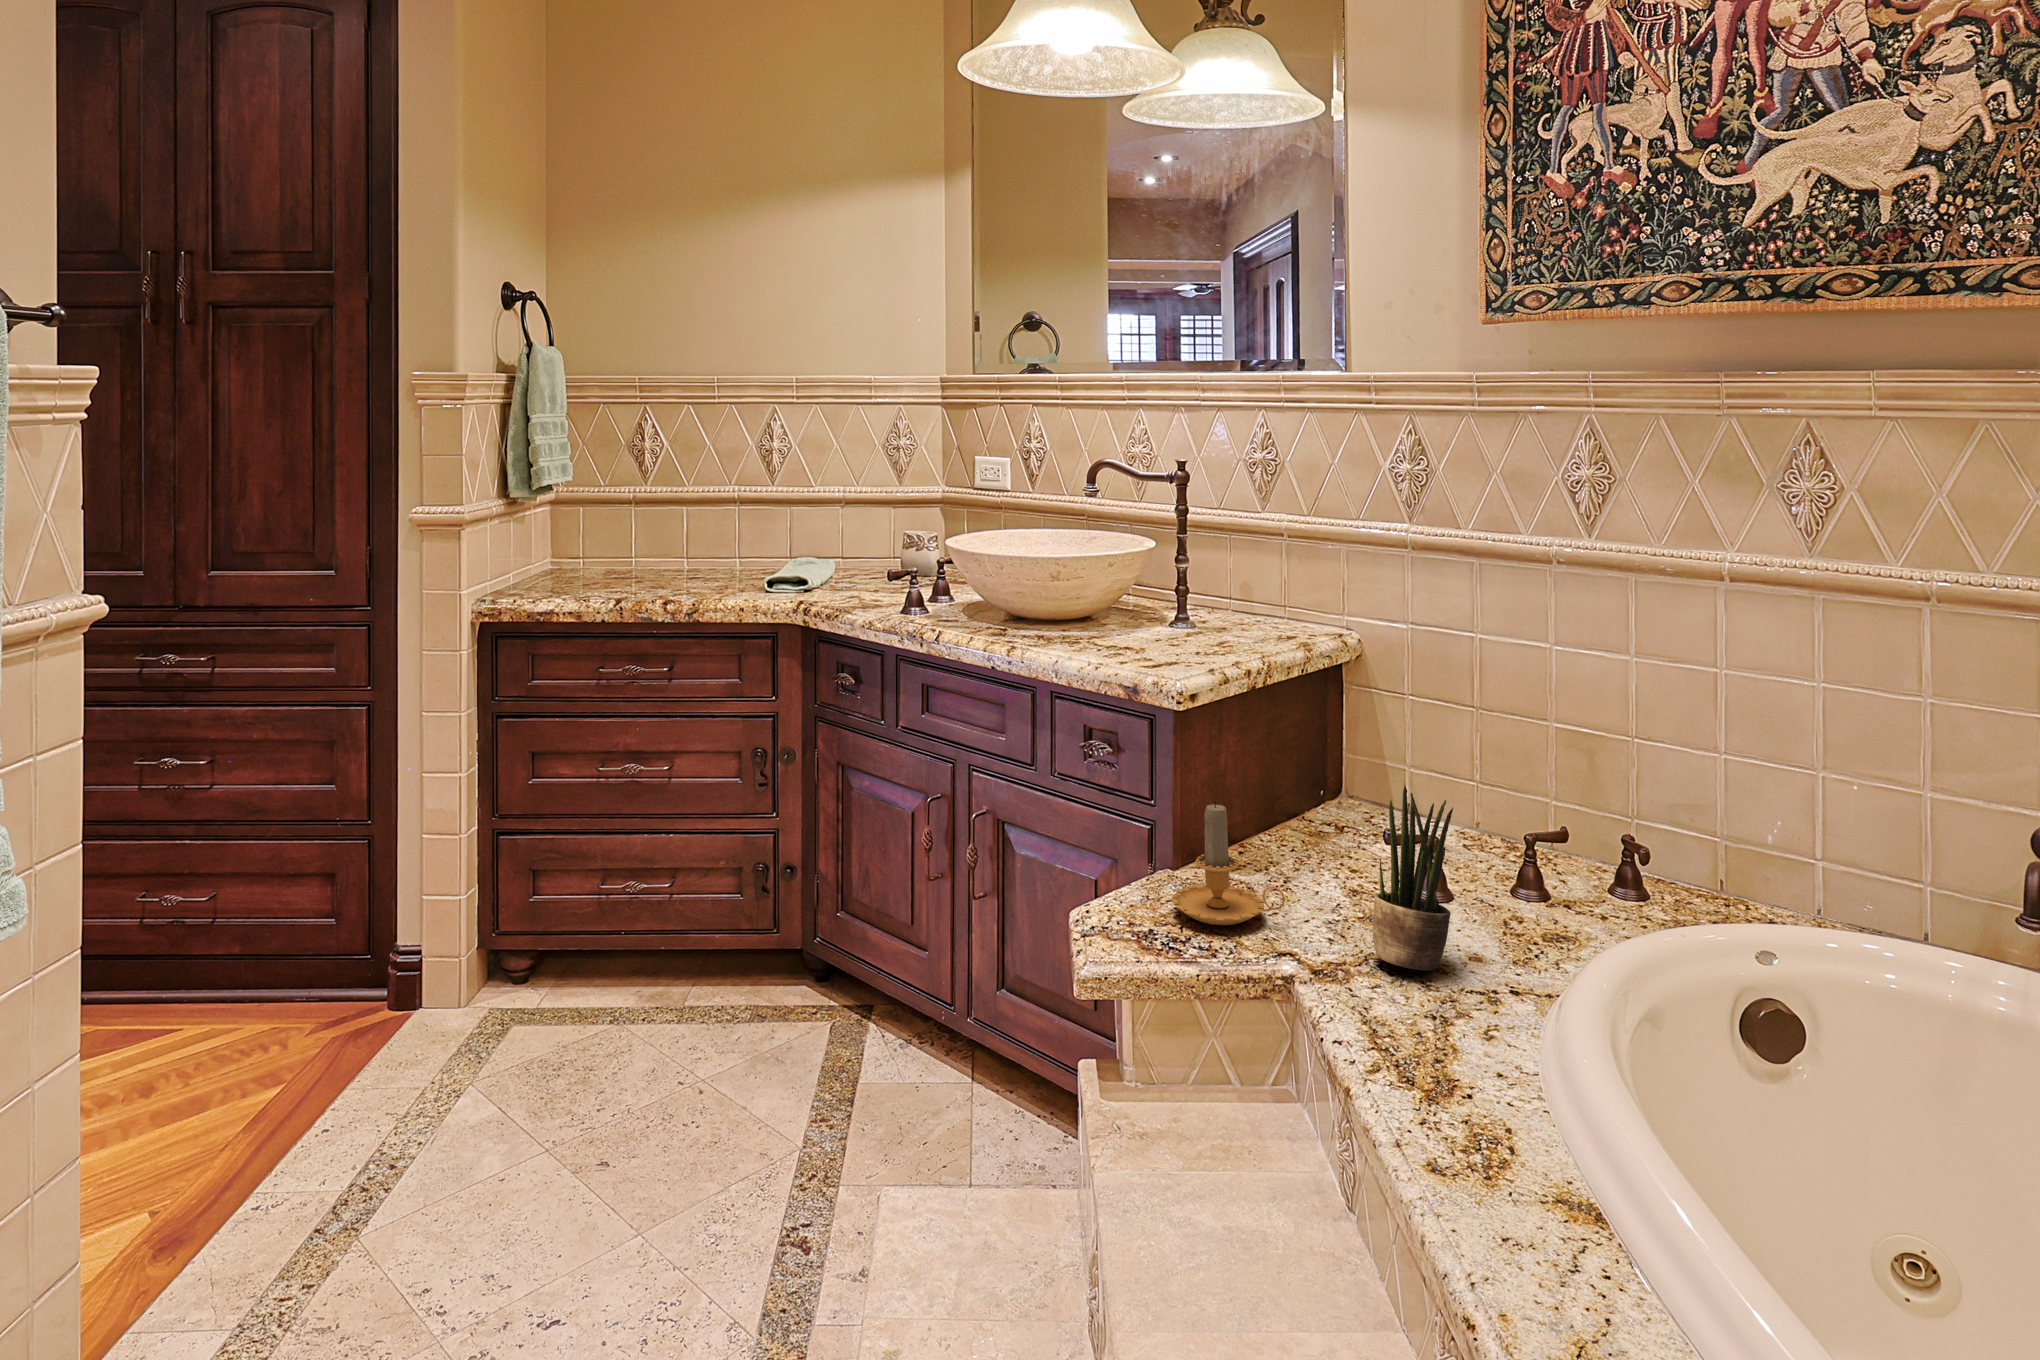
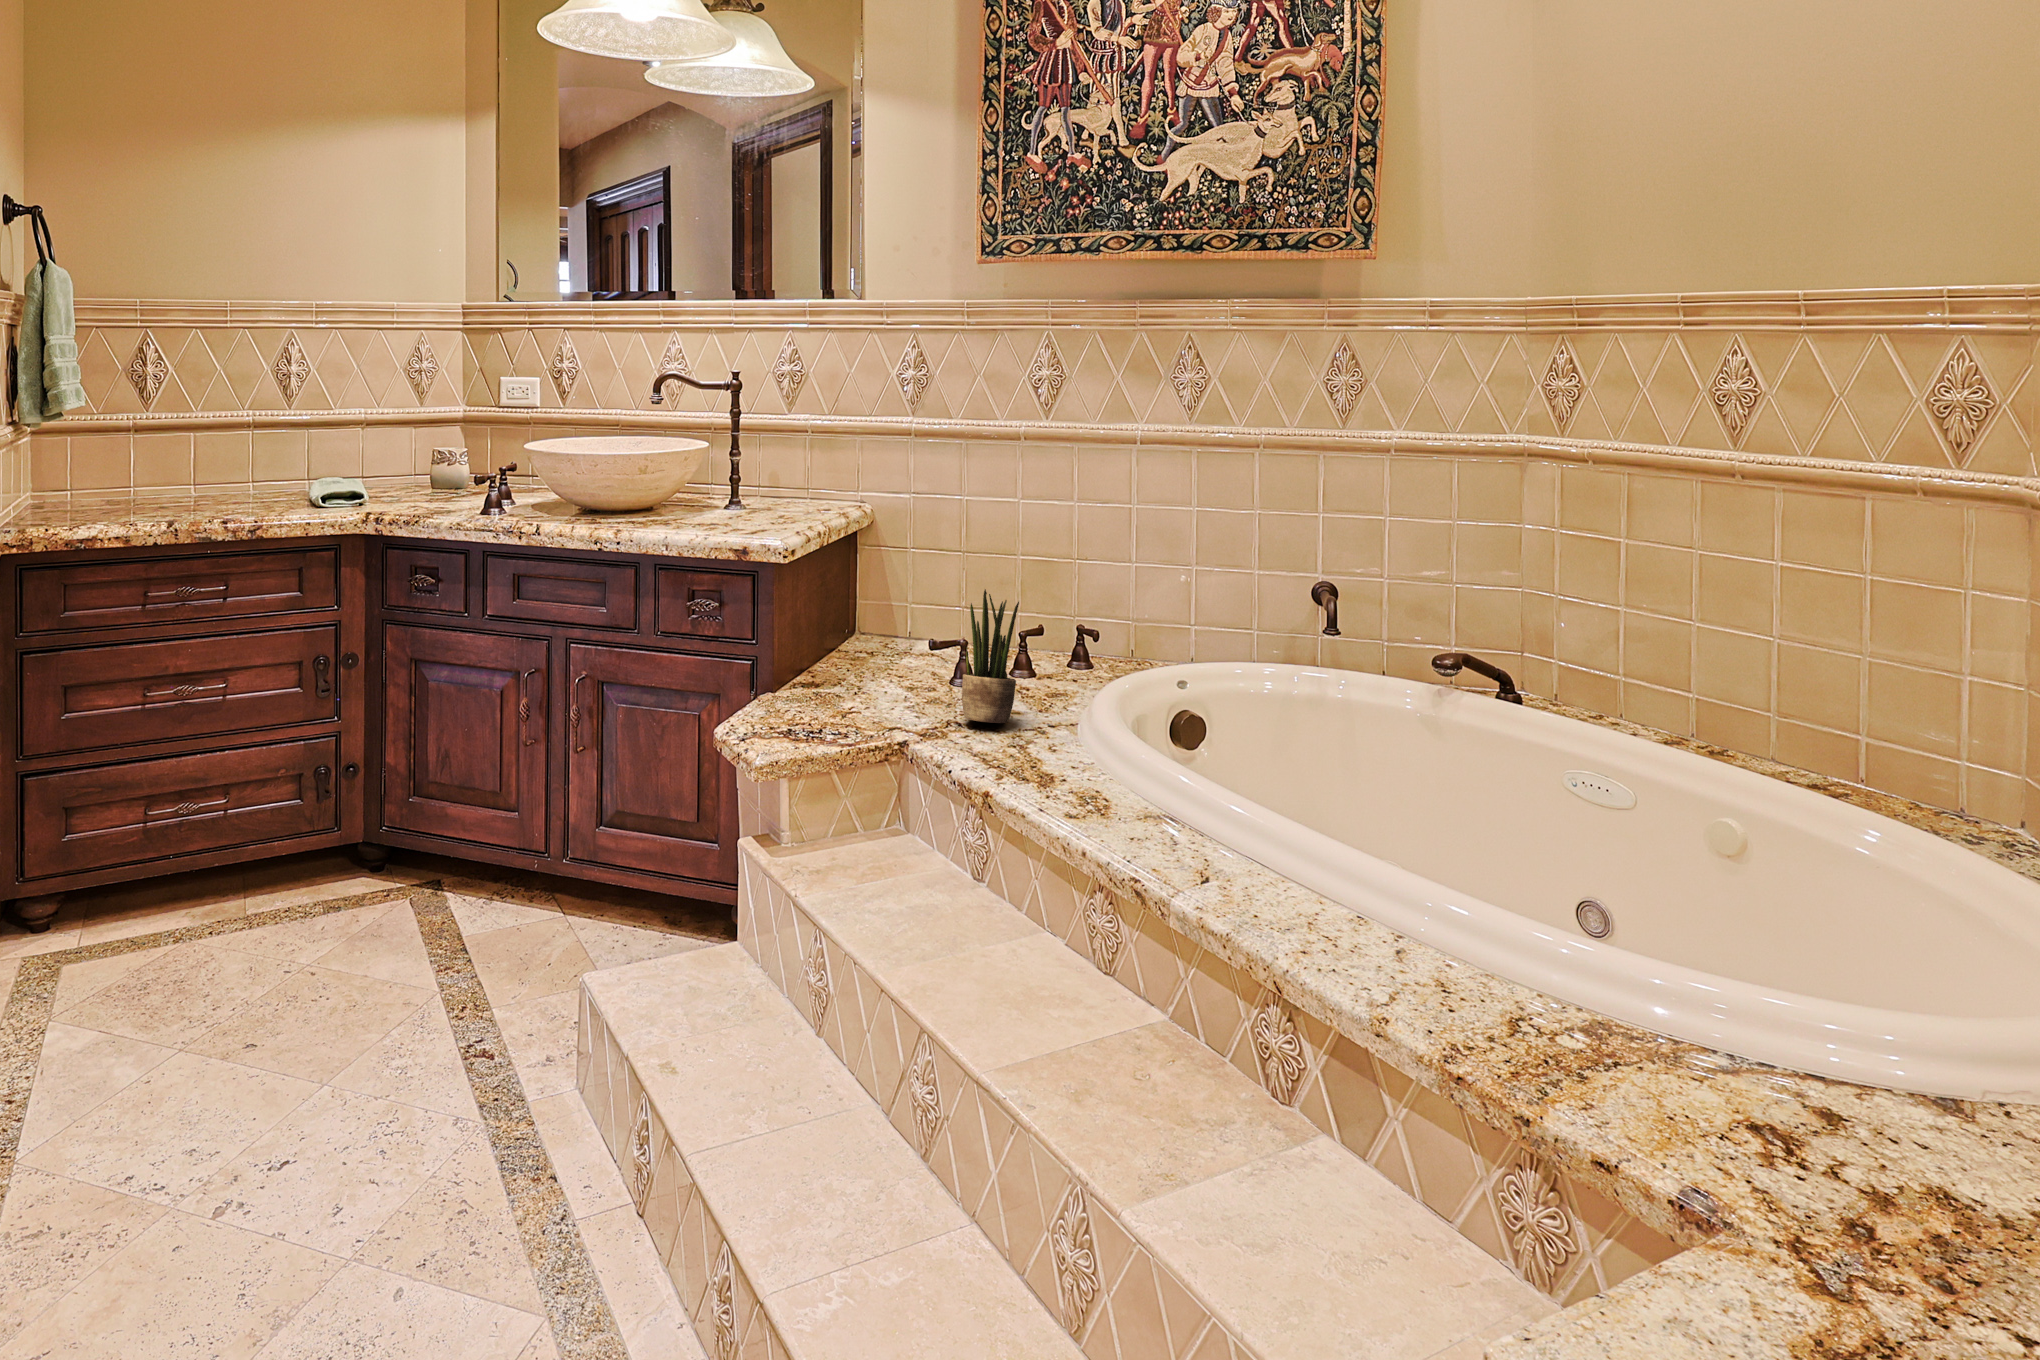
candle: present [1172,801,1285,925] -> none [800,621,889,719]

